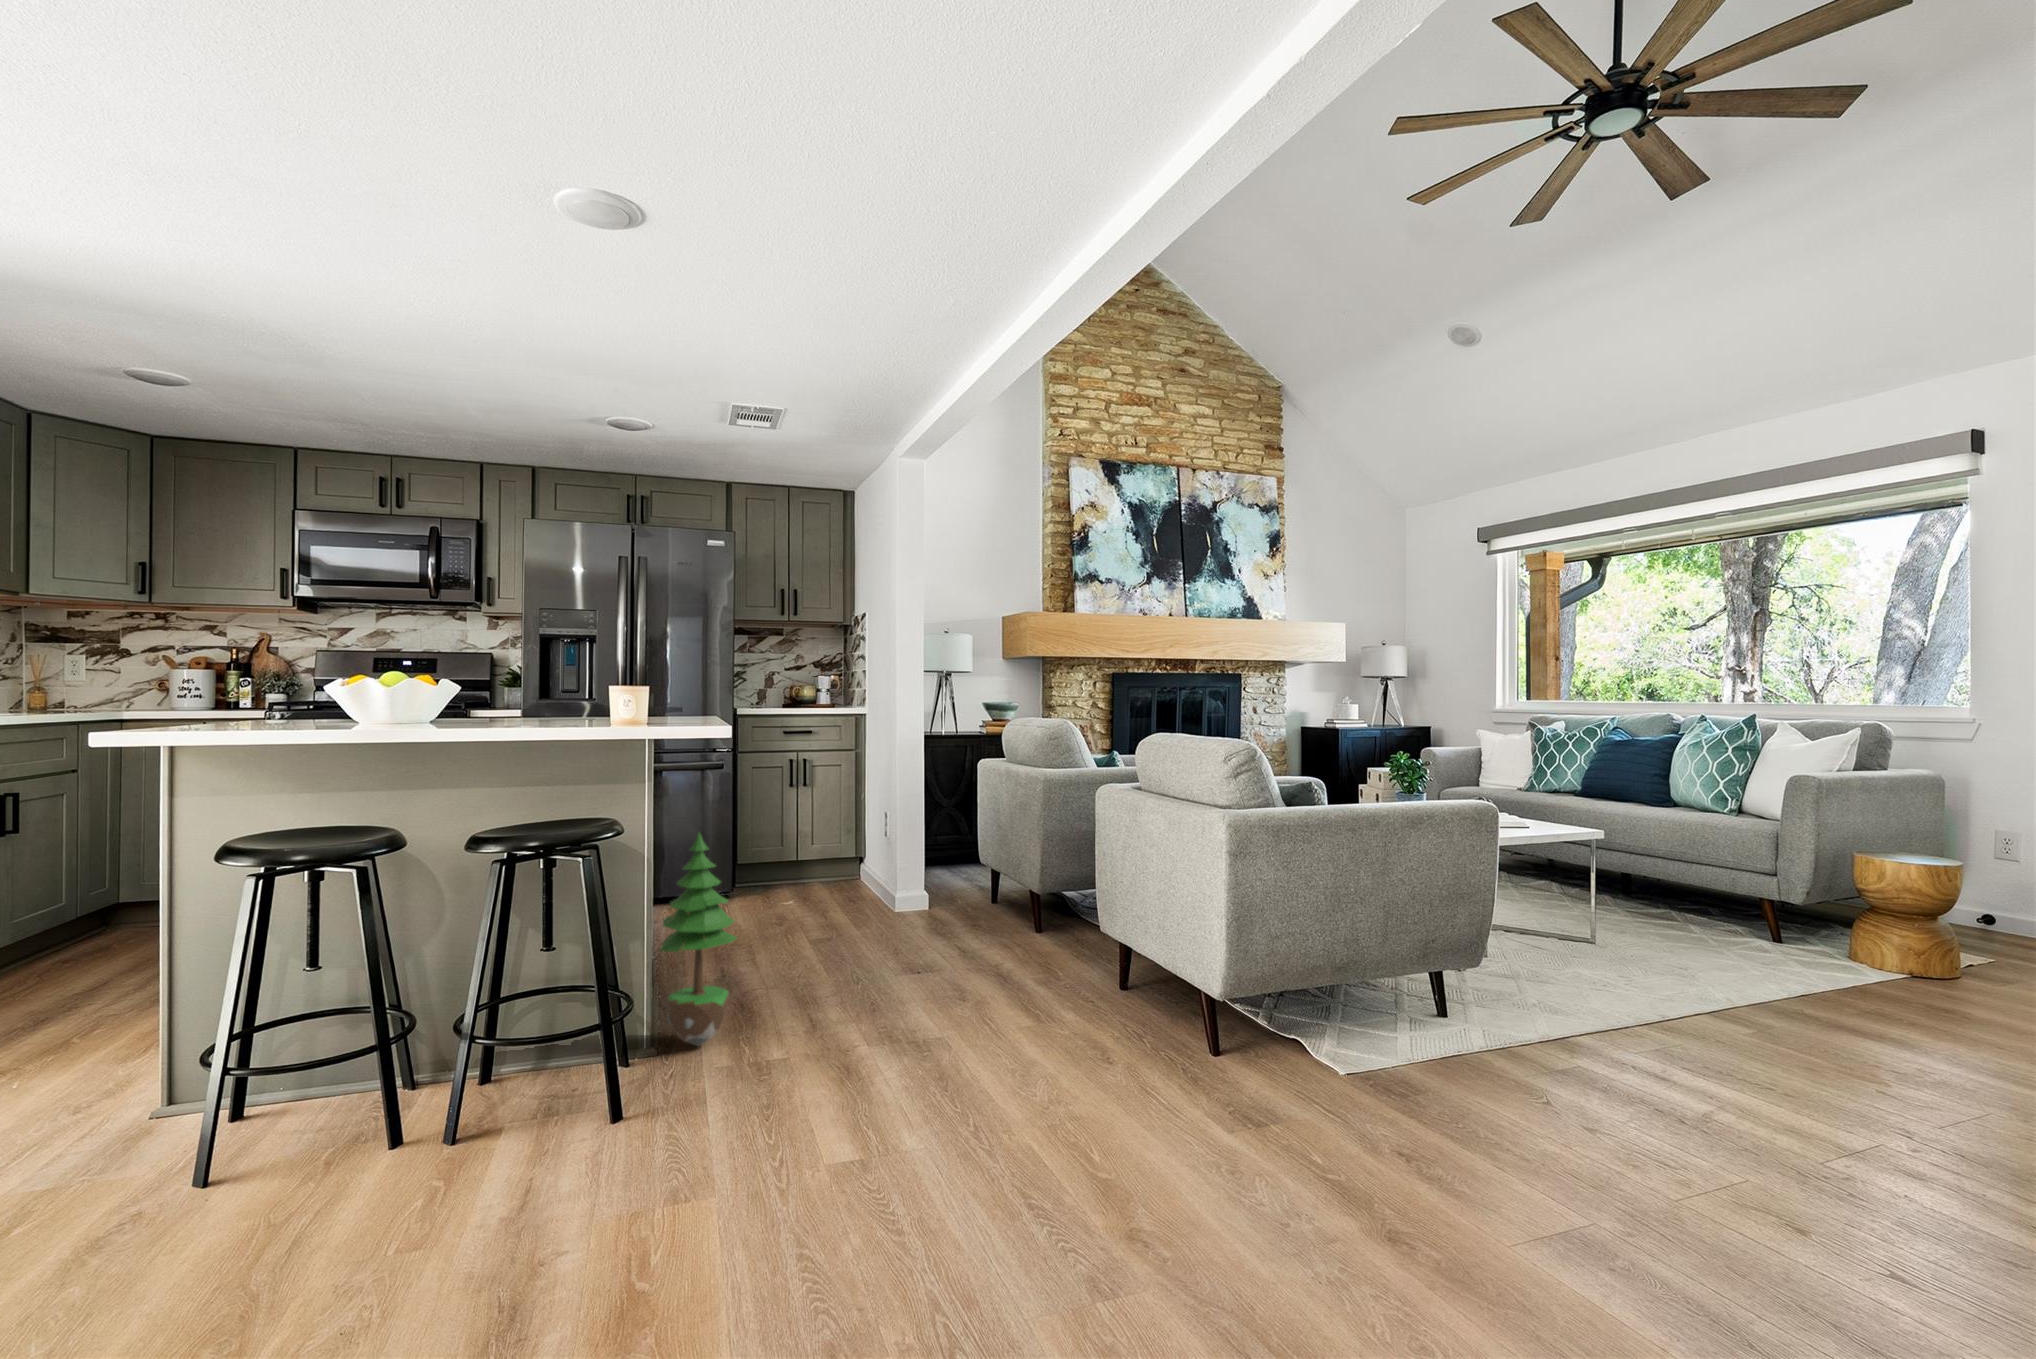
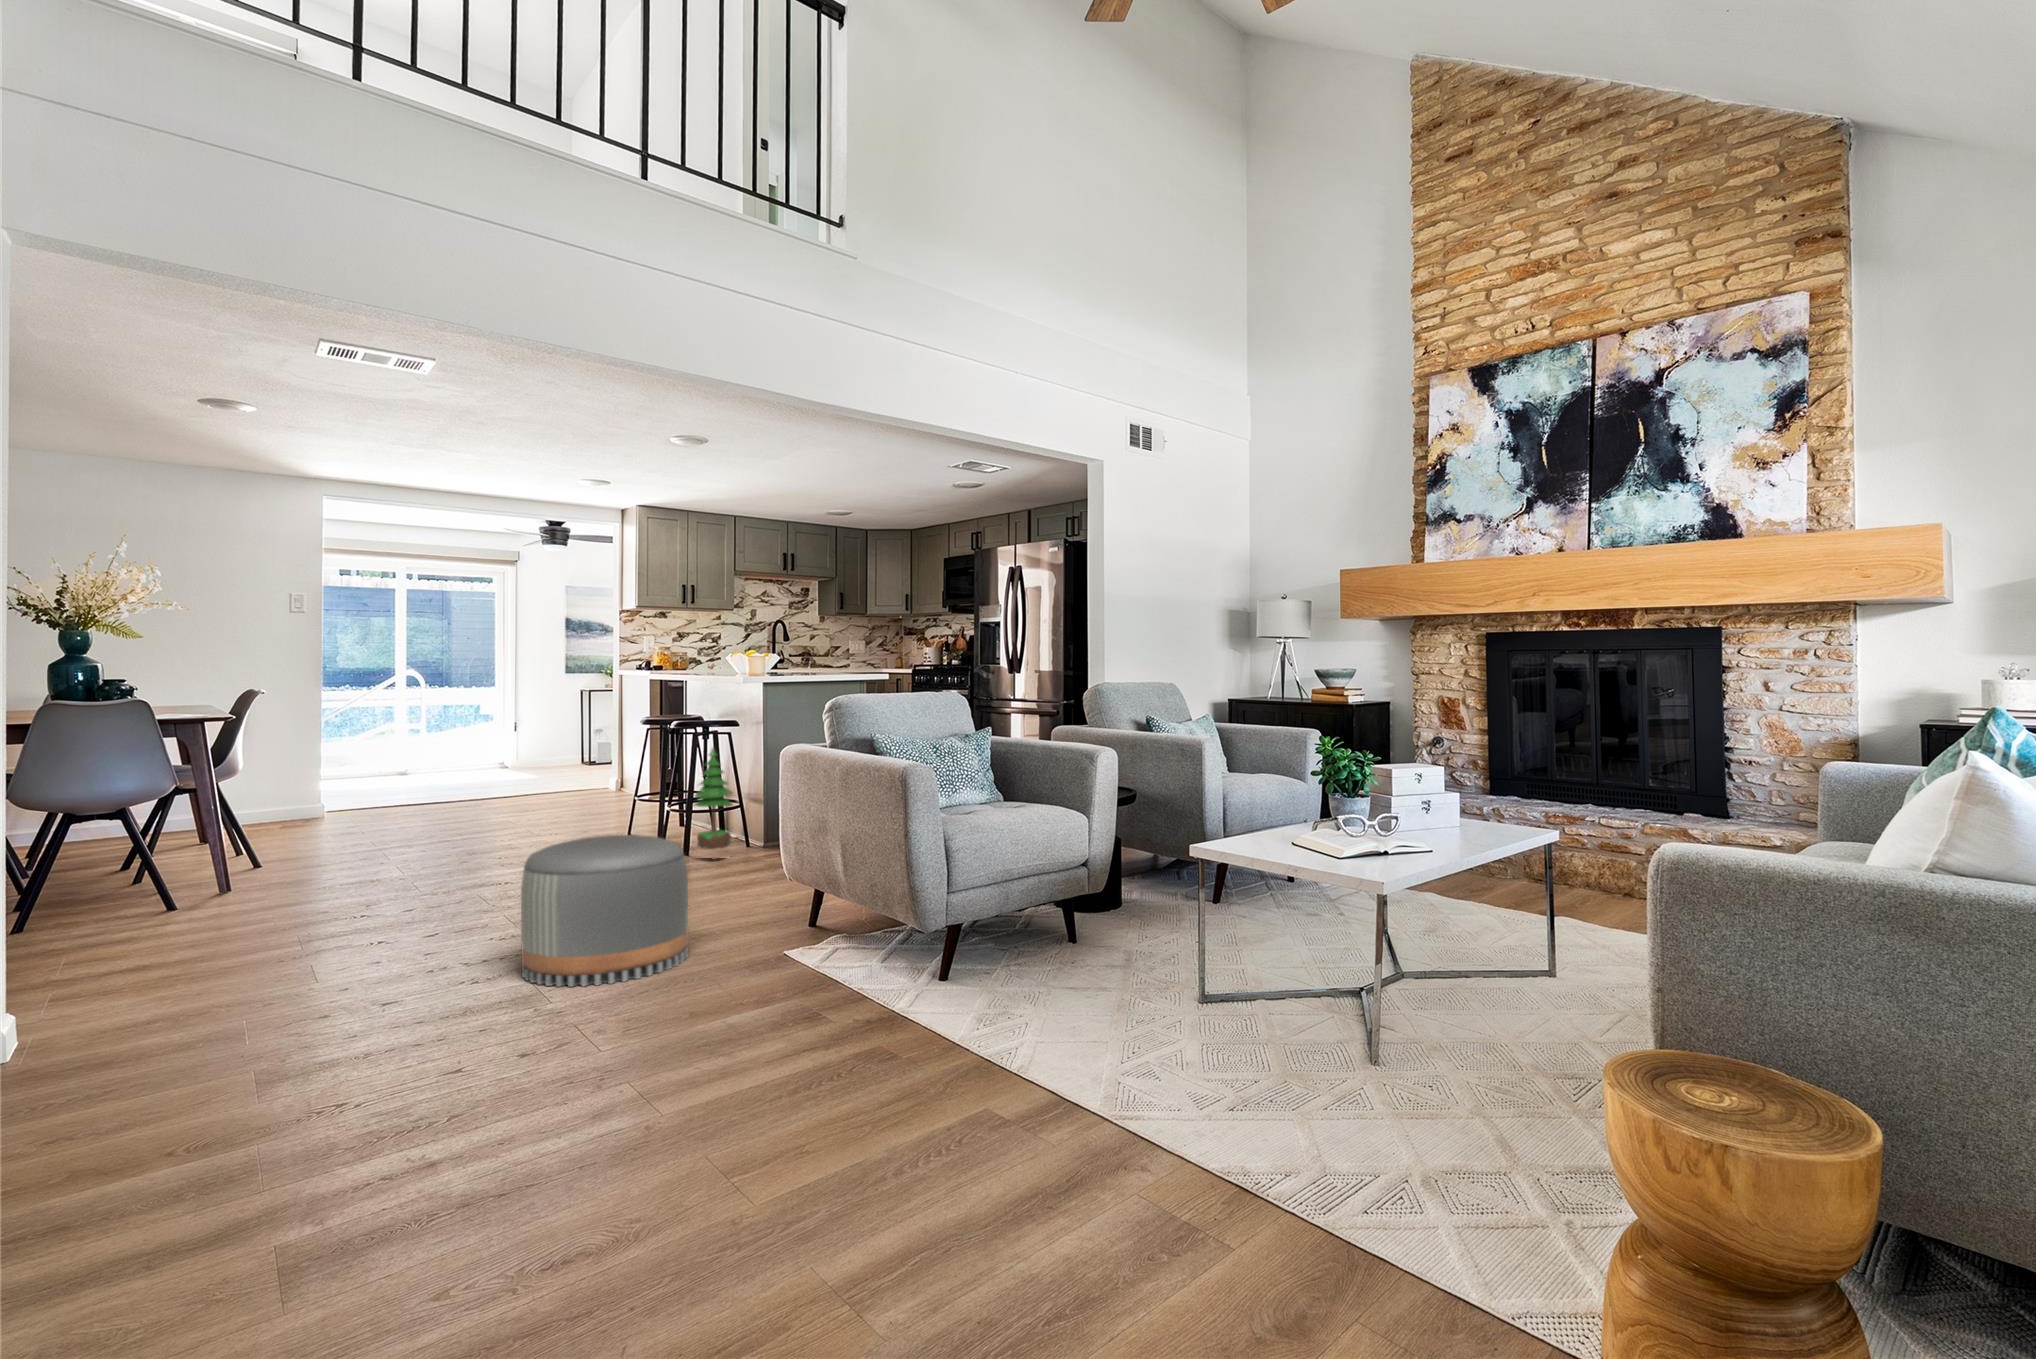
pouf: none [1310,937,1555,1187] -> present [521,835,689,987]

